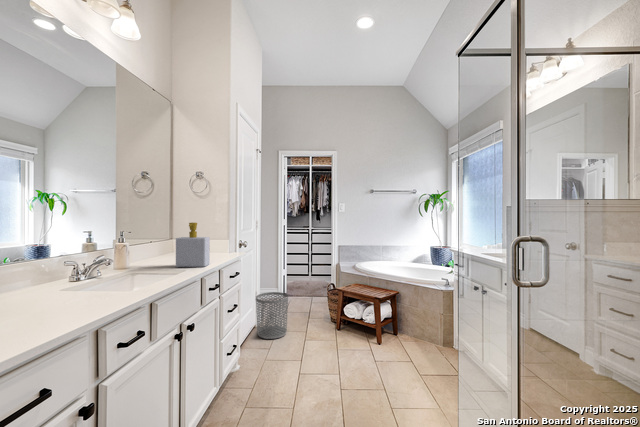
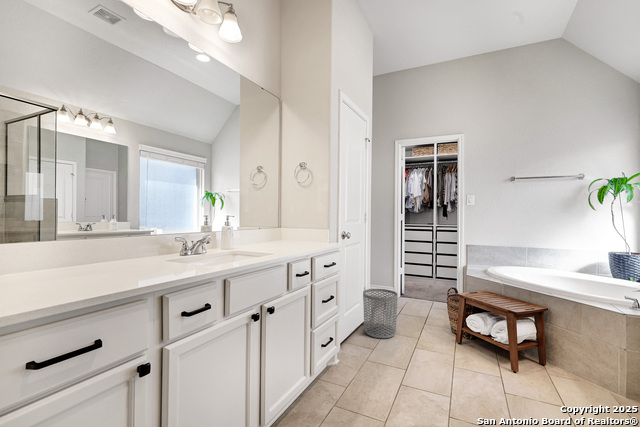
soap bottle: present [176,222,210,267] -> none [270,210,301,253]

